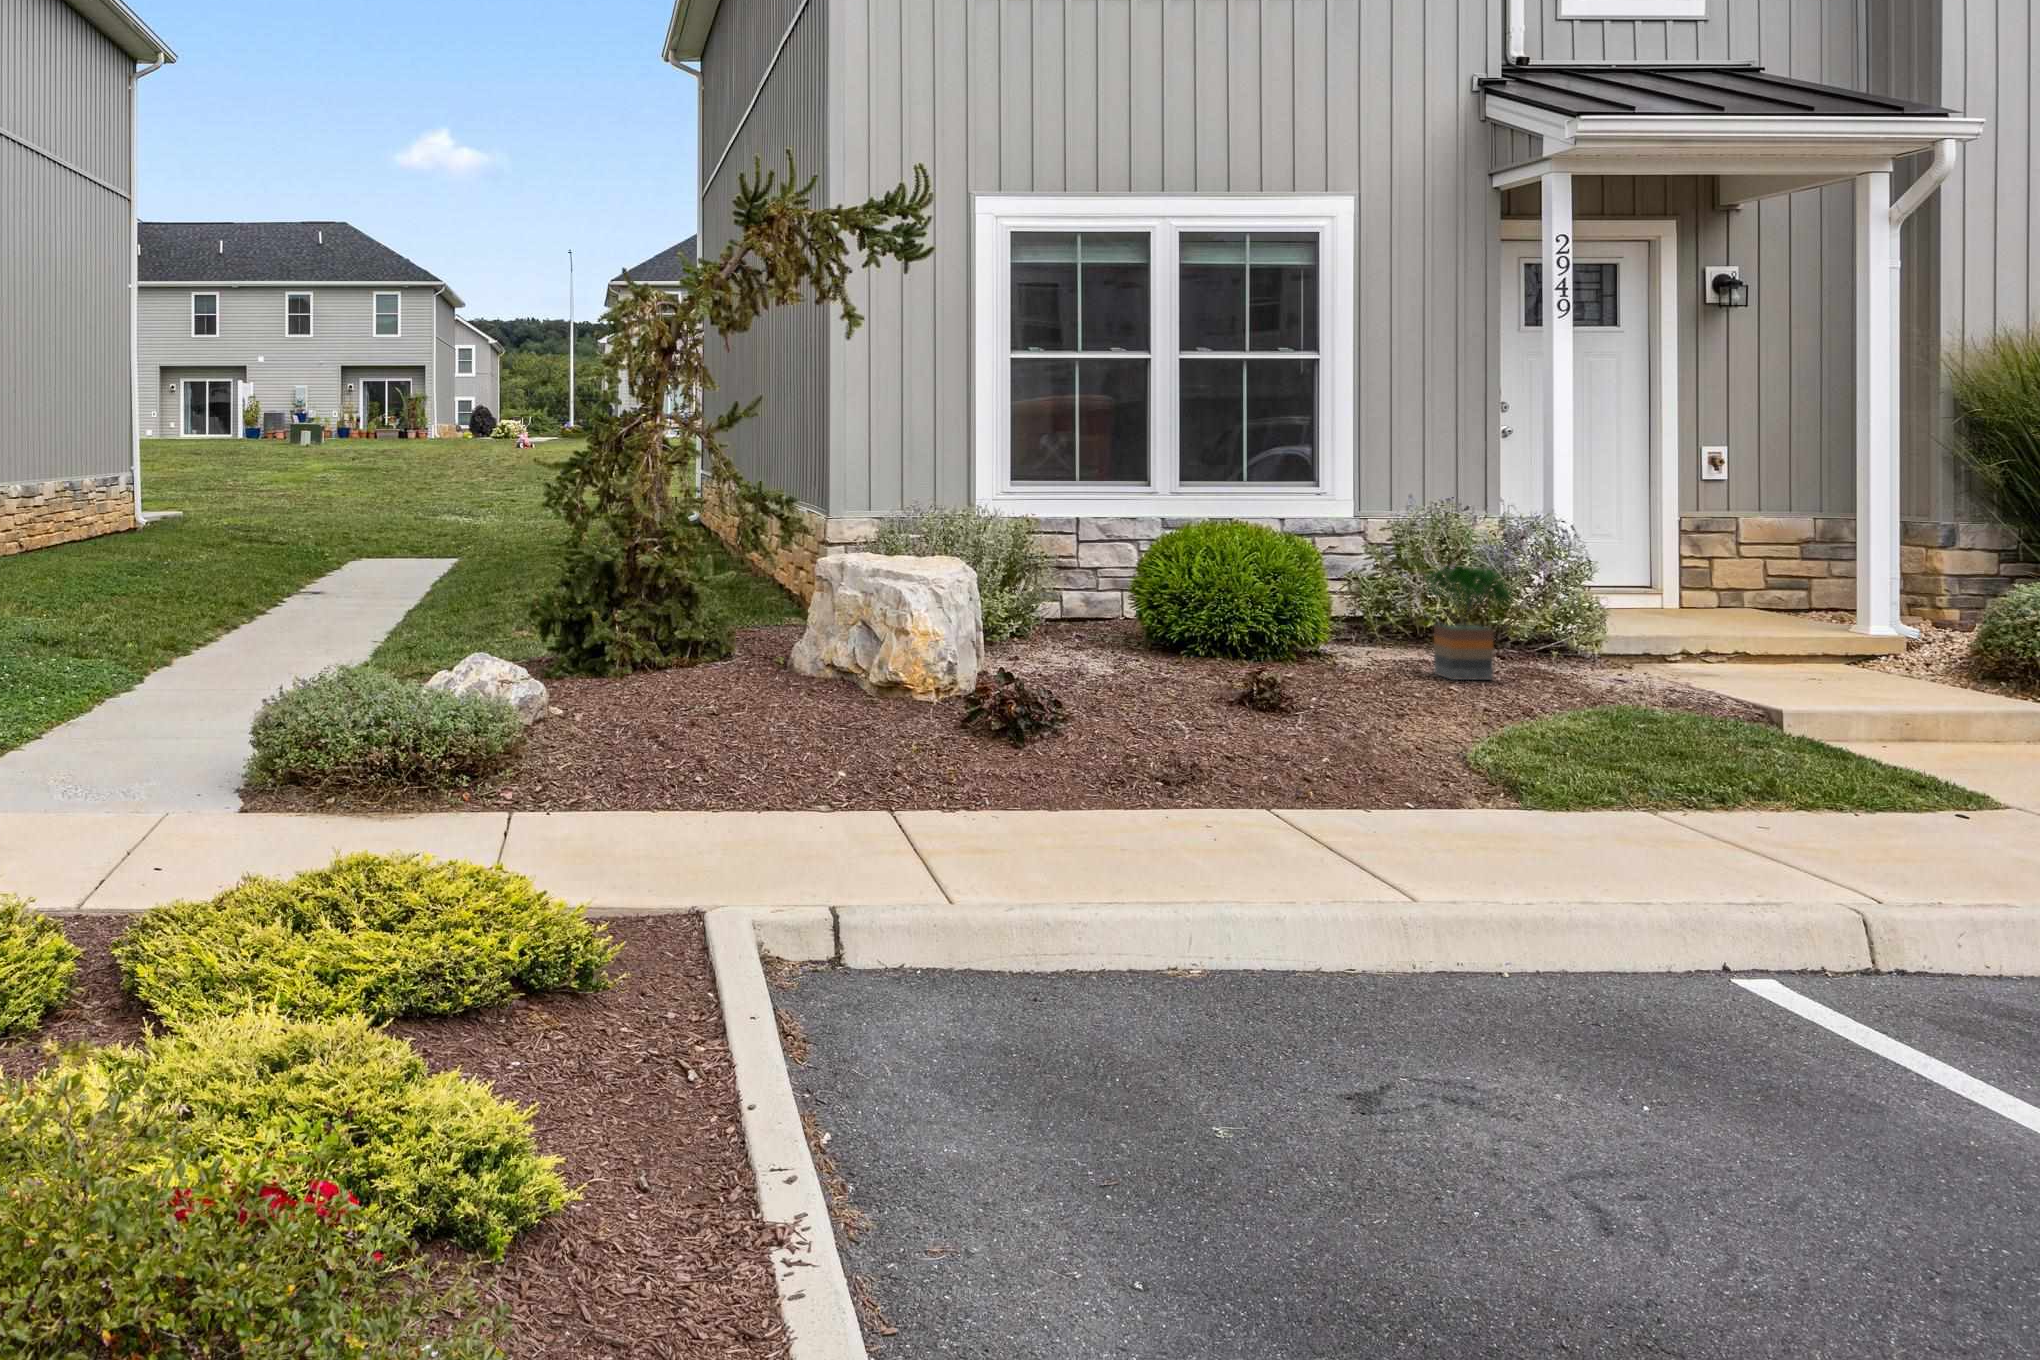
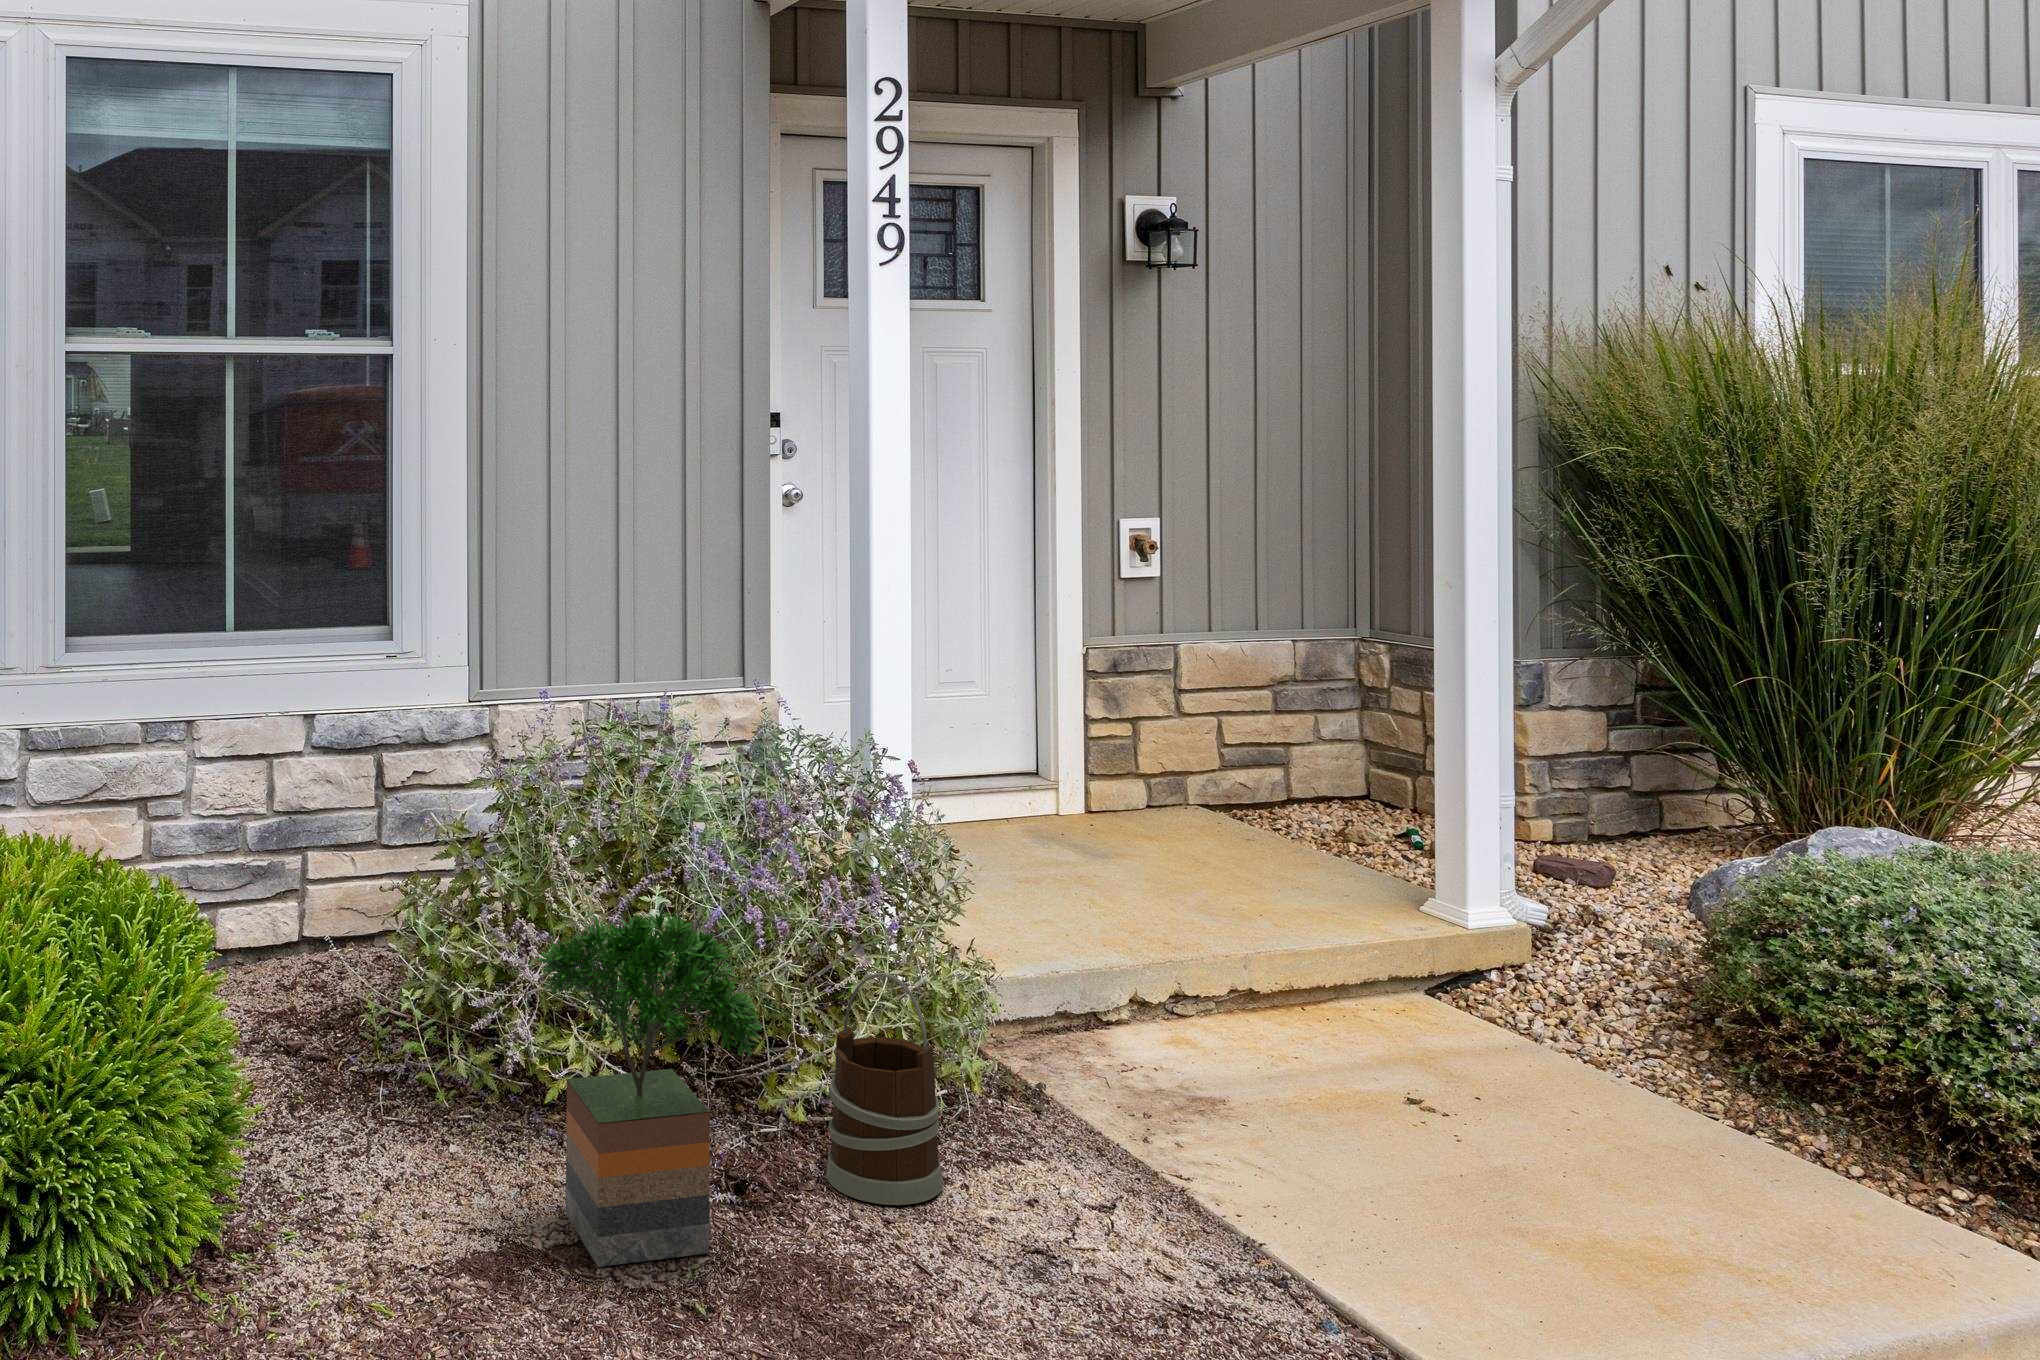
wooden bucket: none [1537,596,1587,678] -> present [826,973,943,1205]

